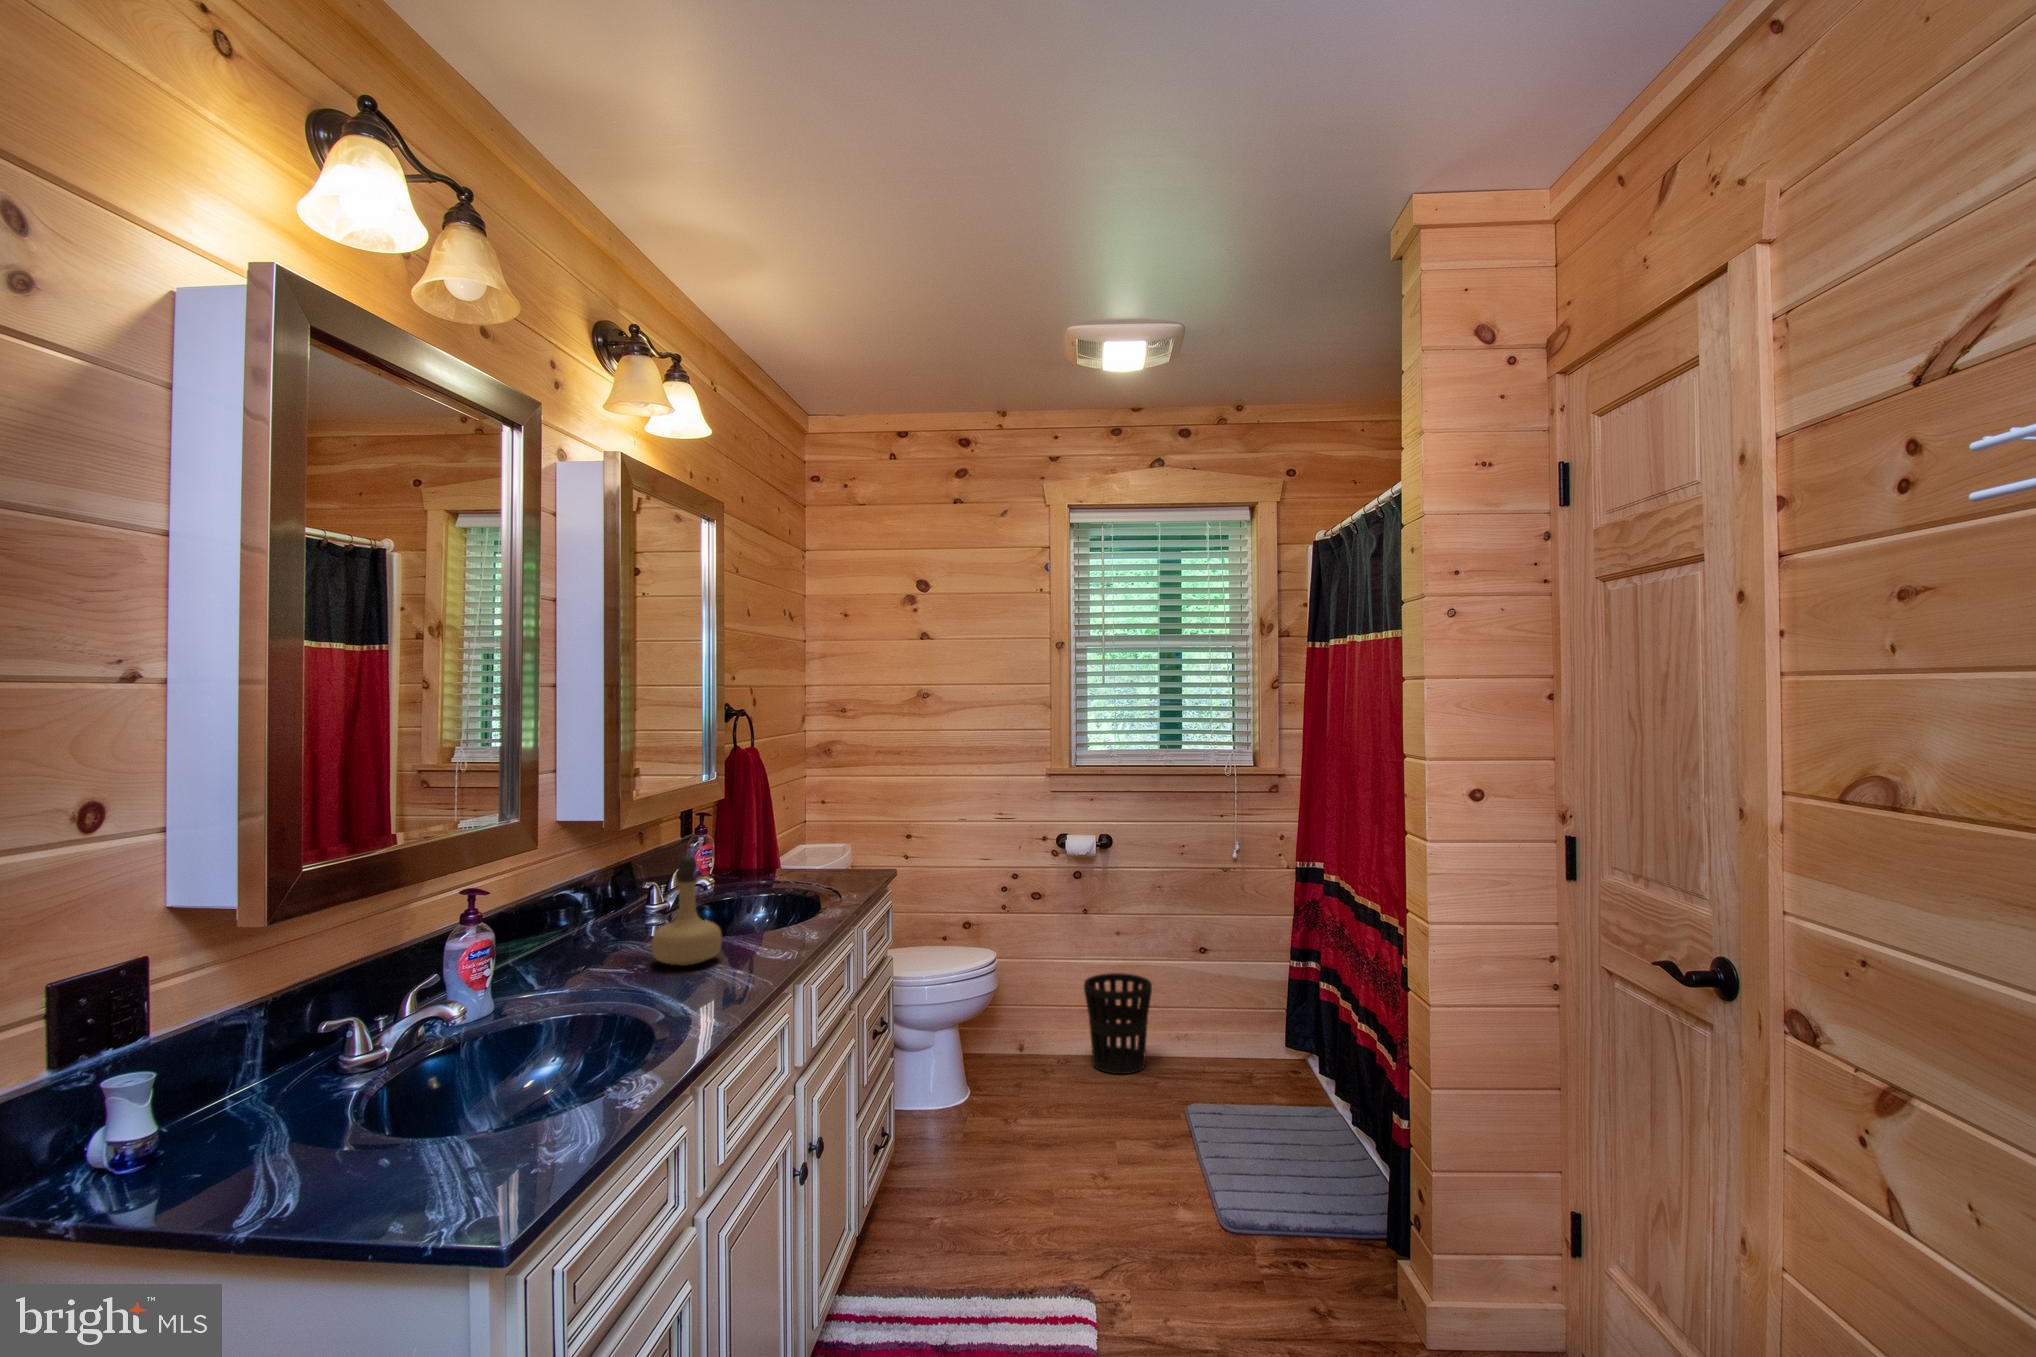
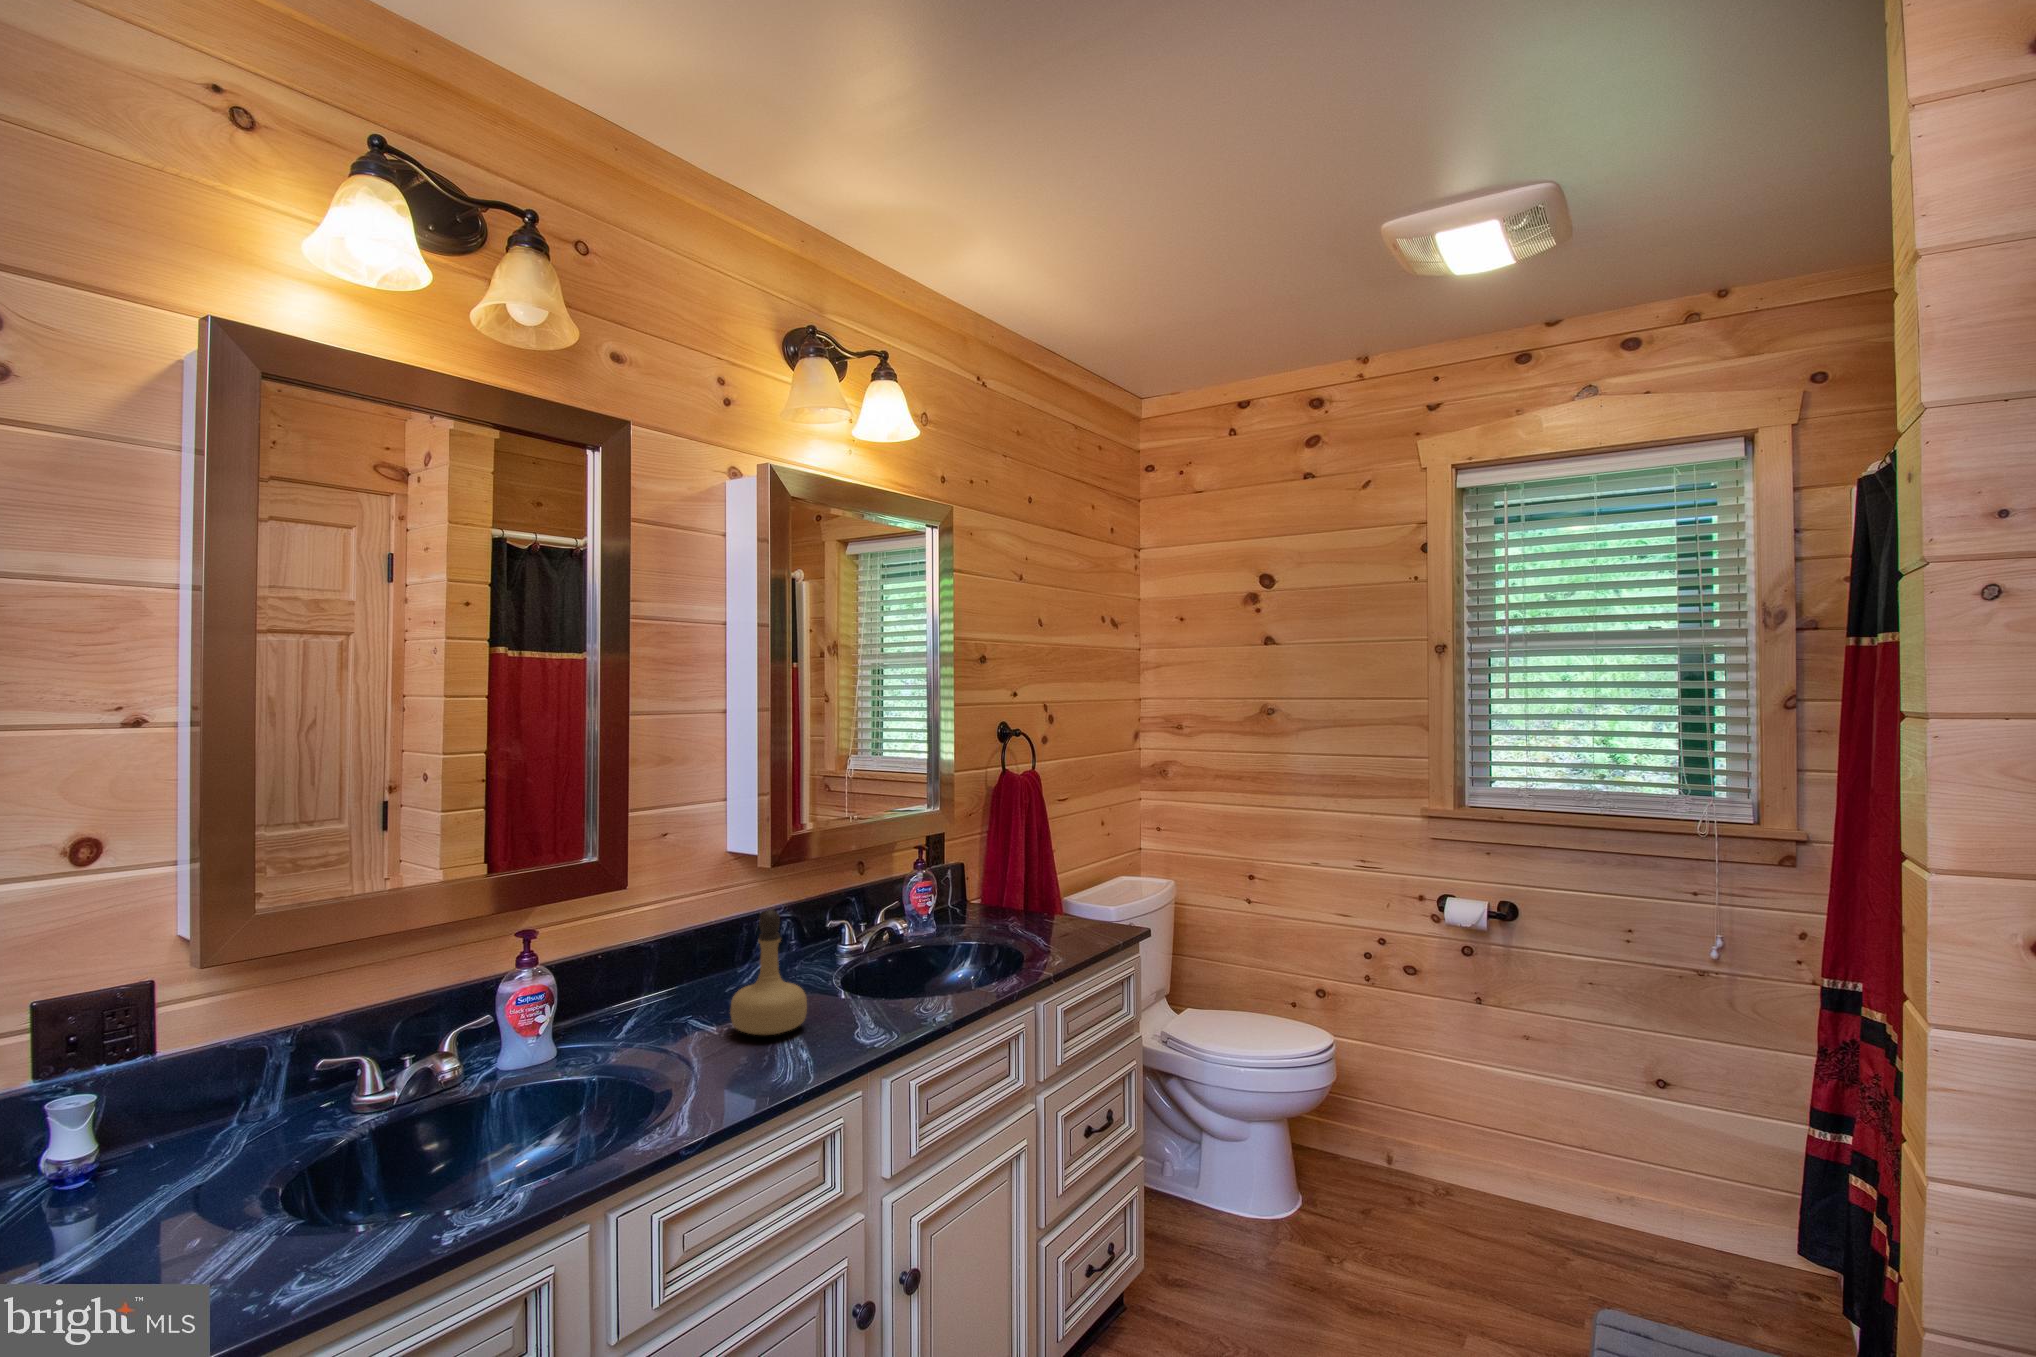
wastebasket: present [1084,973,1152,1074] -> none [1463,1094,1567,1243]

